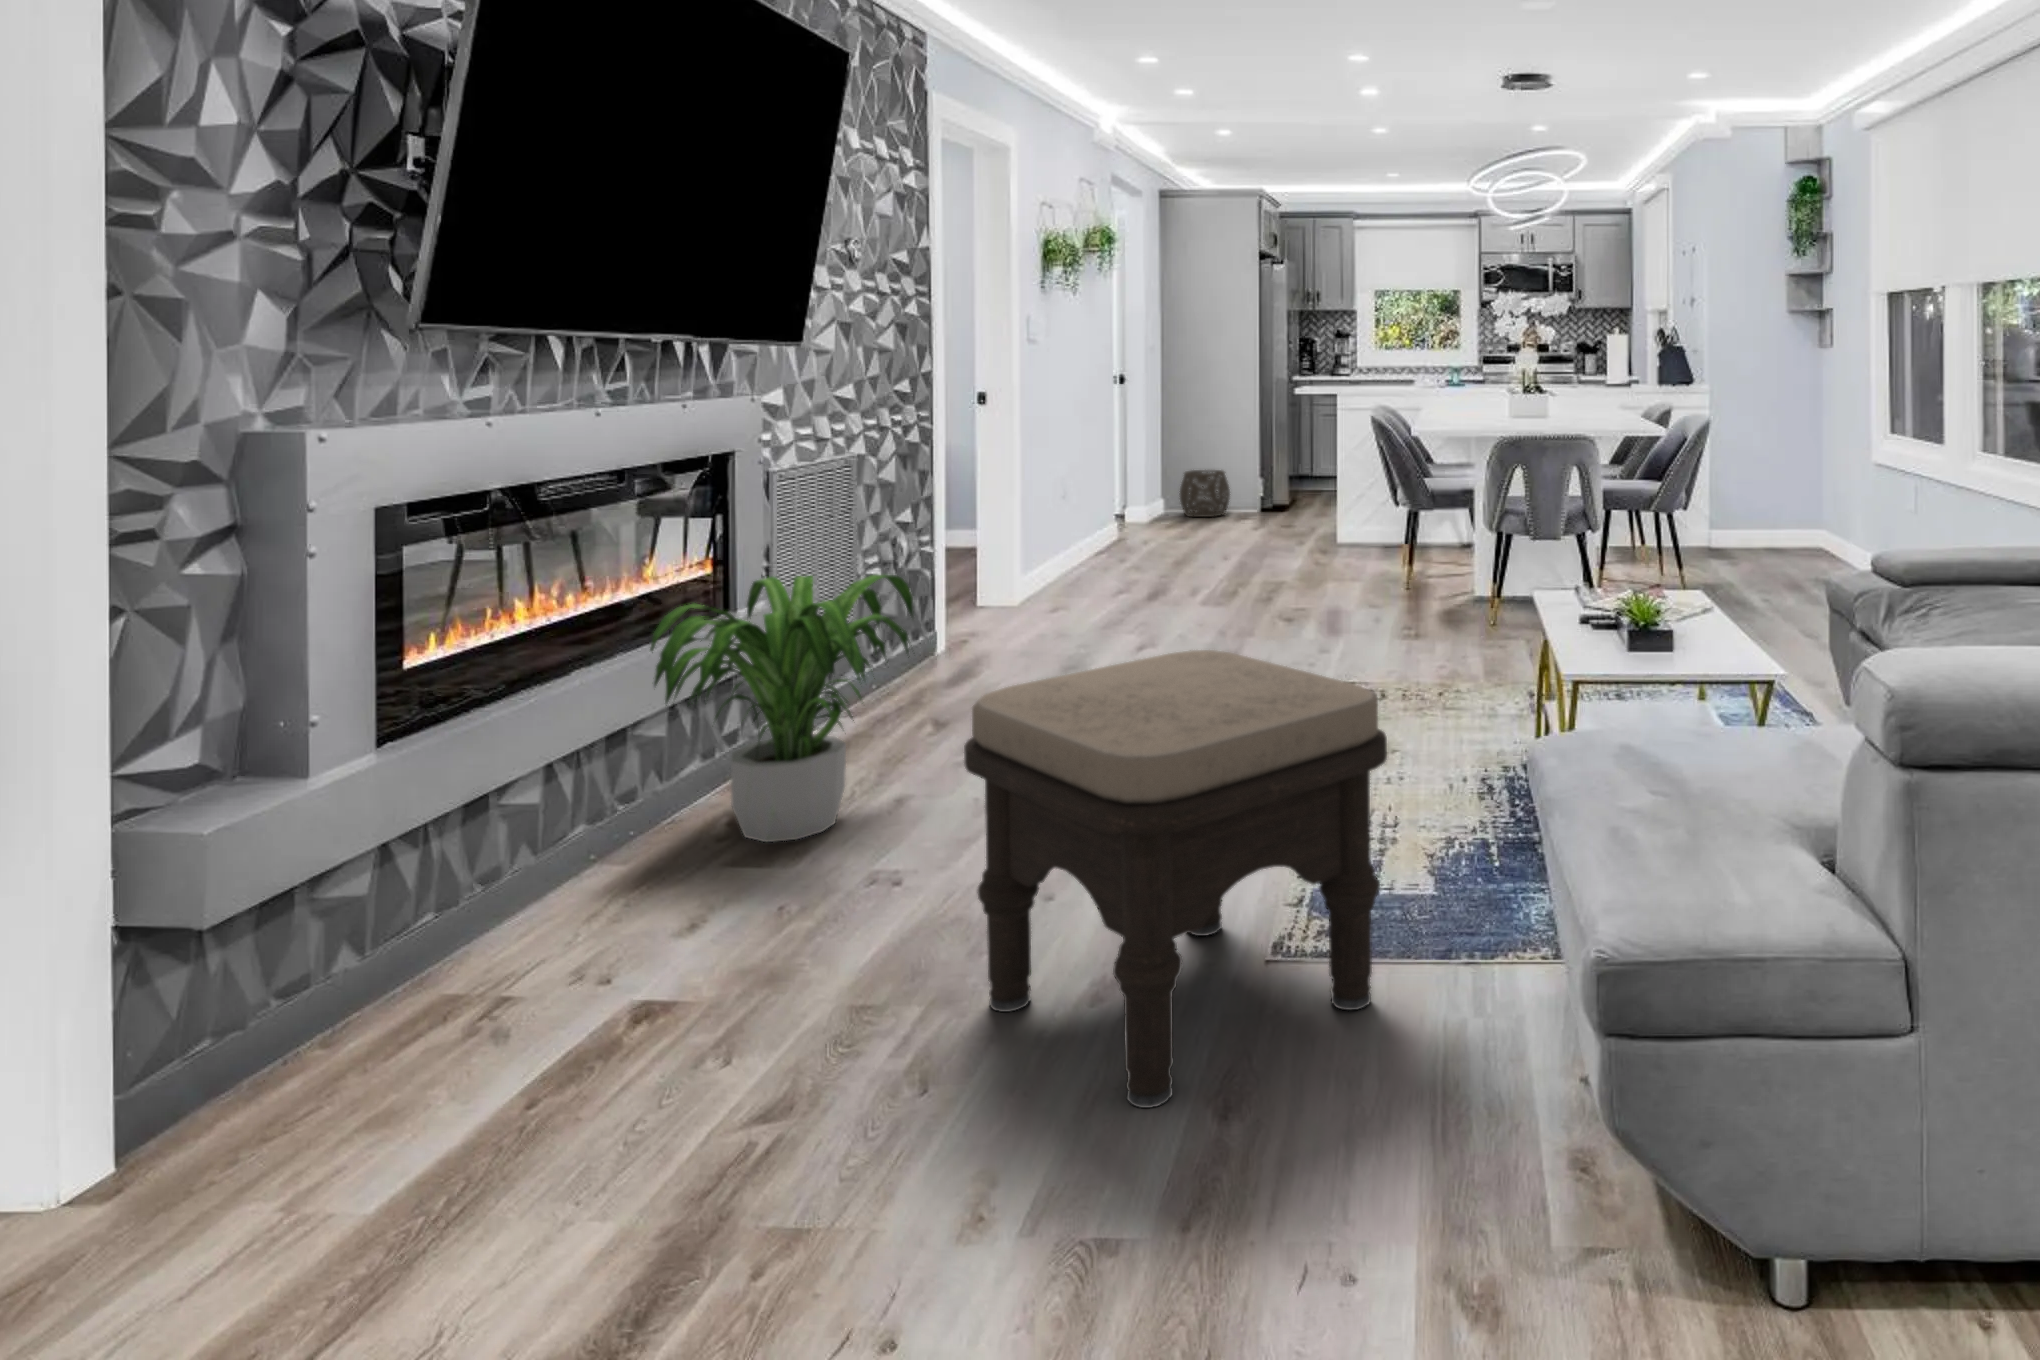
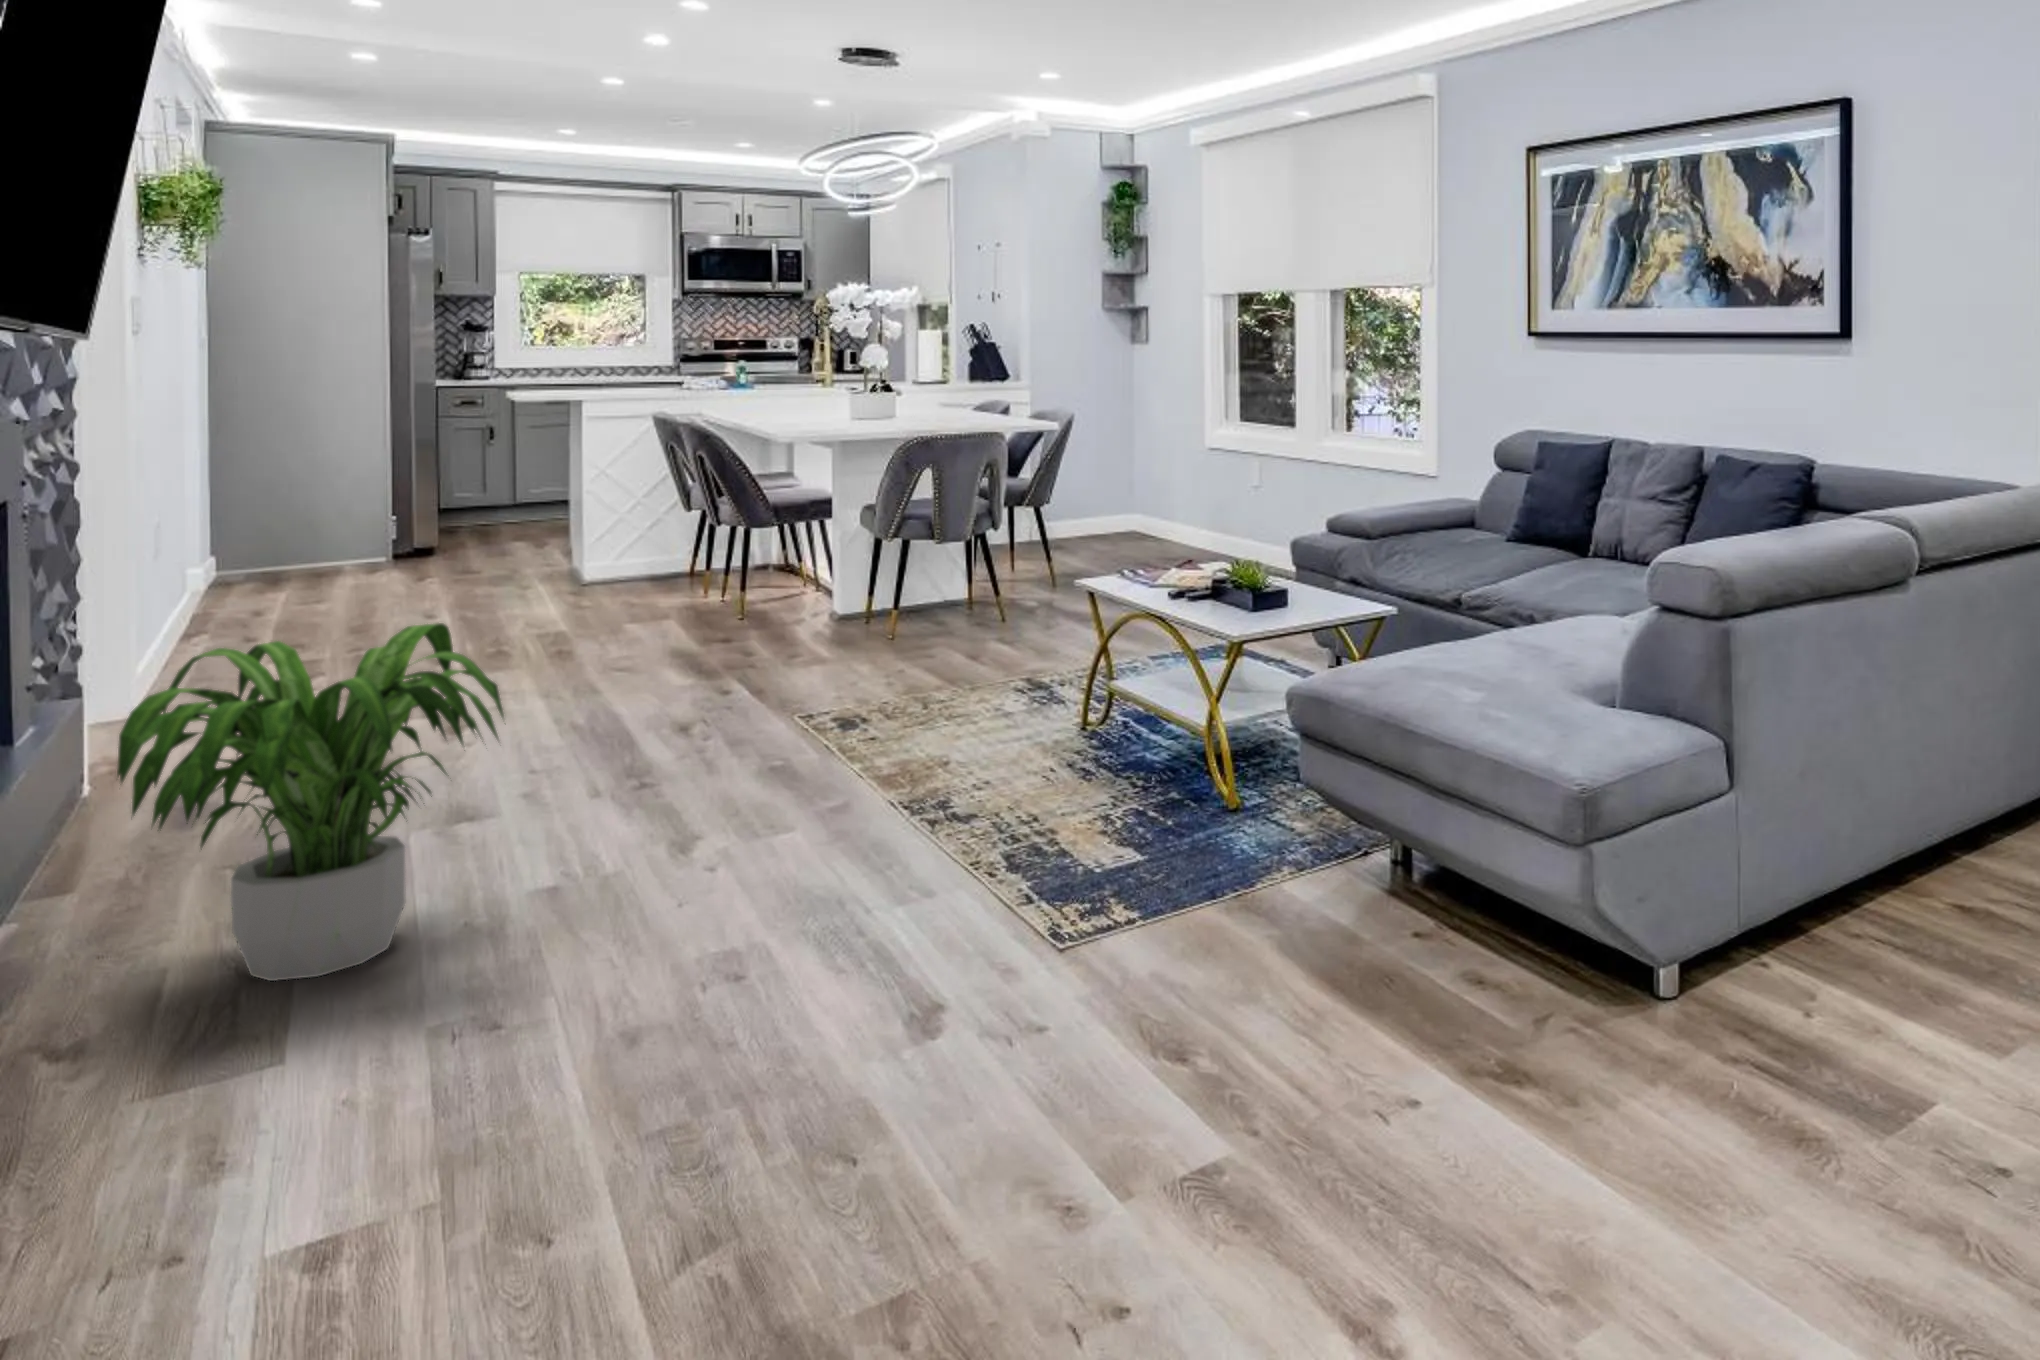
woven basket: present [1179,470,1230,517] -> none [284,504,371,569]
ottoman: present [964,650,1387,1108] -> none [861,633,1245,1014]

